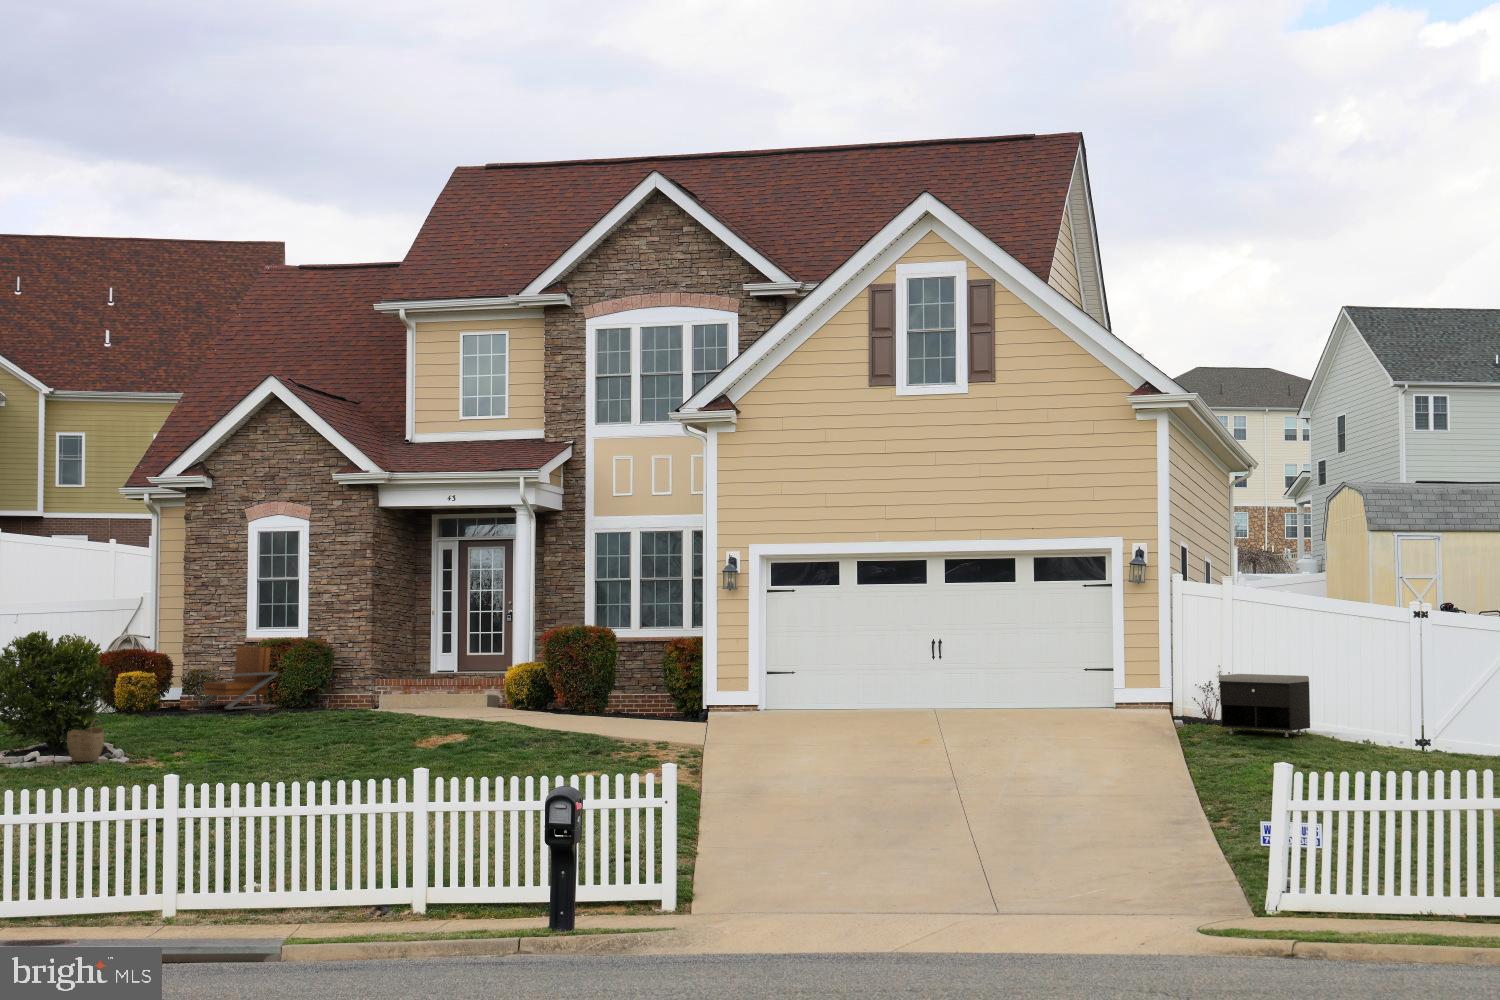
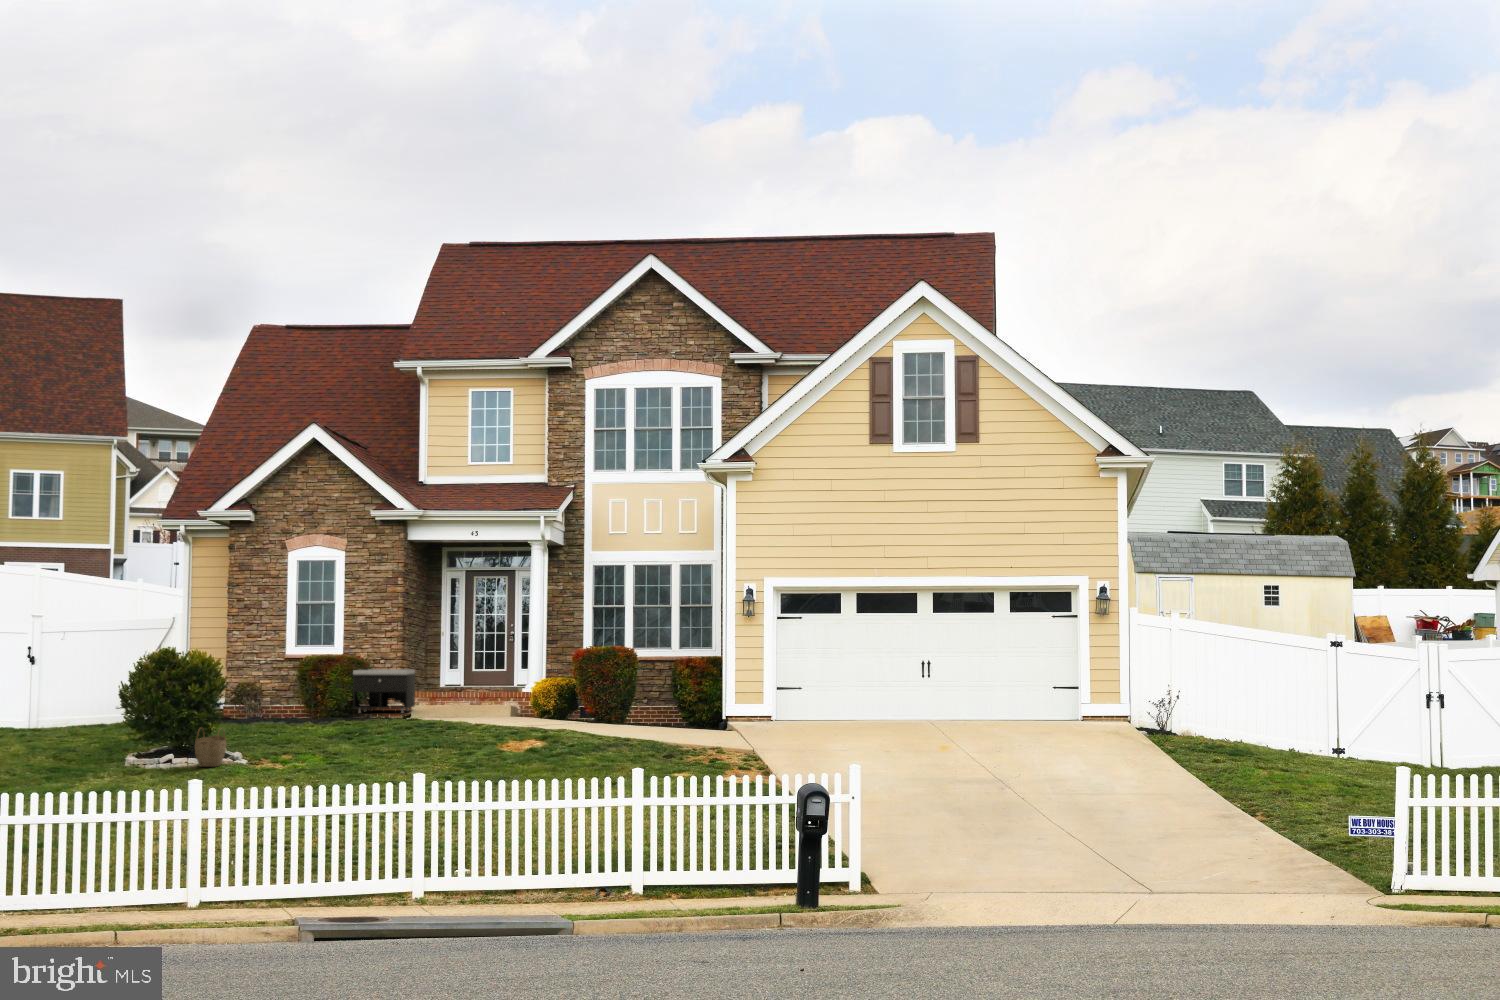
lounge chair: present [198,646,278,709] -> none [249,663,326,719]
storage bench: present [1219,674,1310,737] -> present [353,669,415,713]

